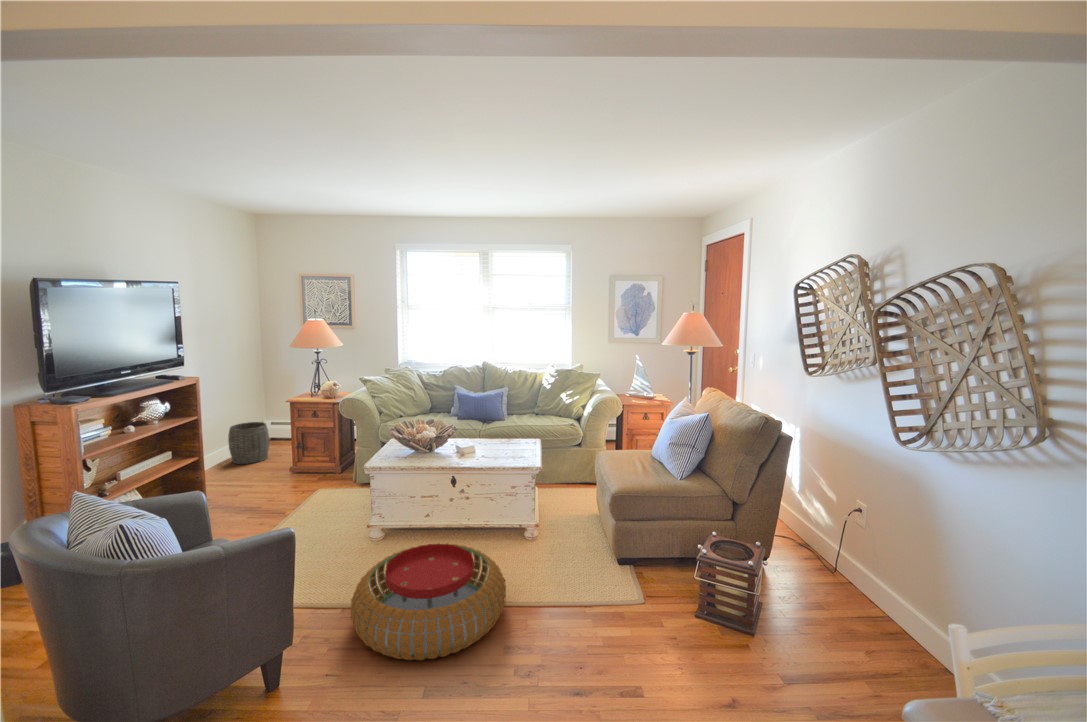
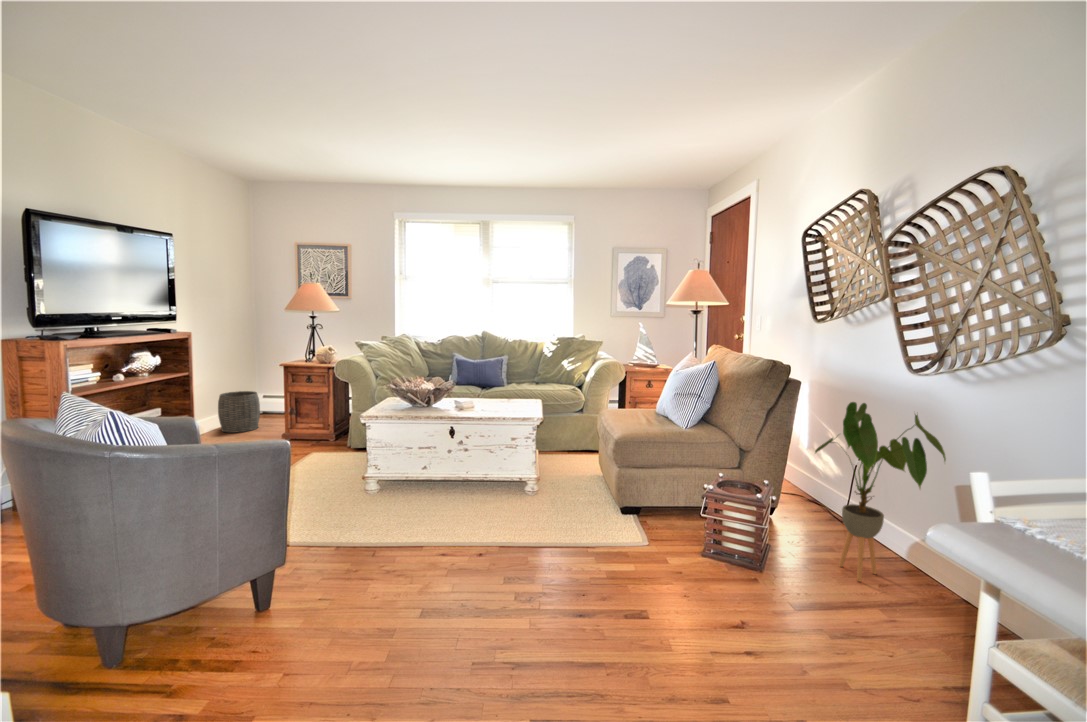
house plant: none [805,471,934,648] -> present [815,402,946,581]
pouf: present [350,543,506,660] -> none [346,484,506,587]

